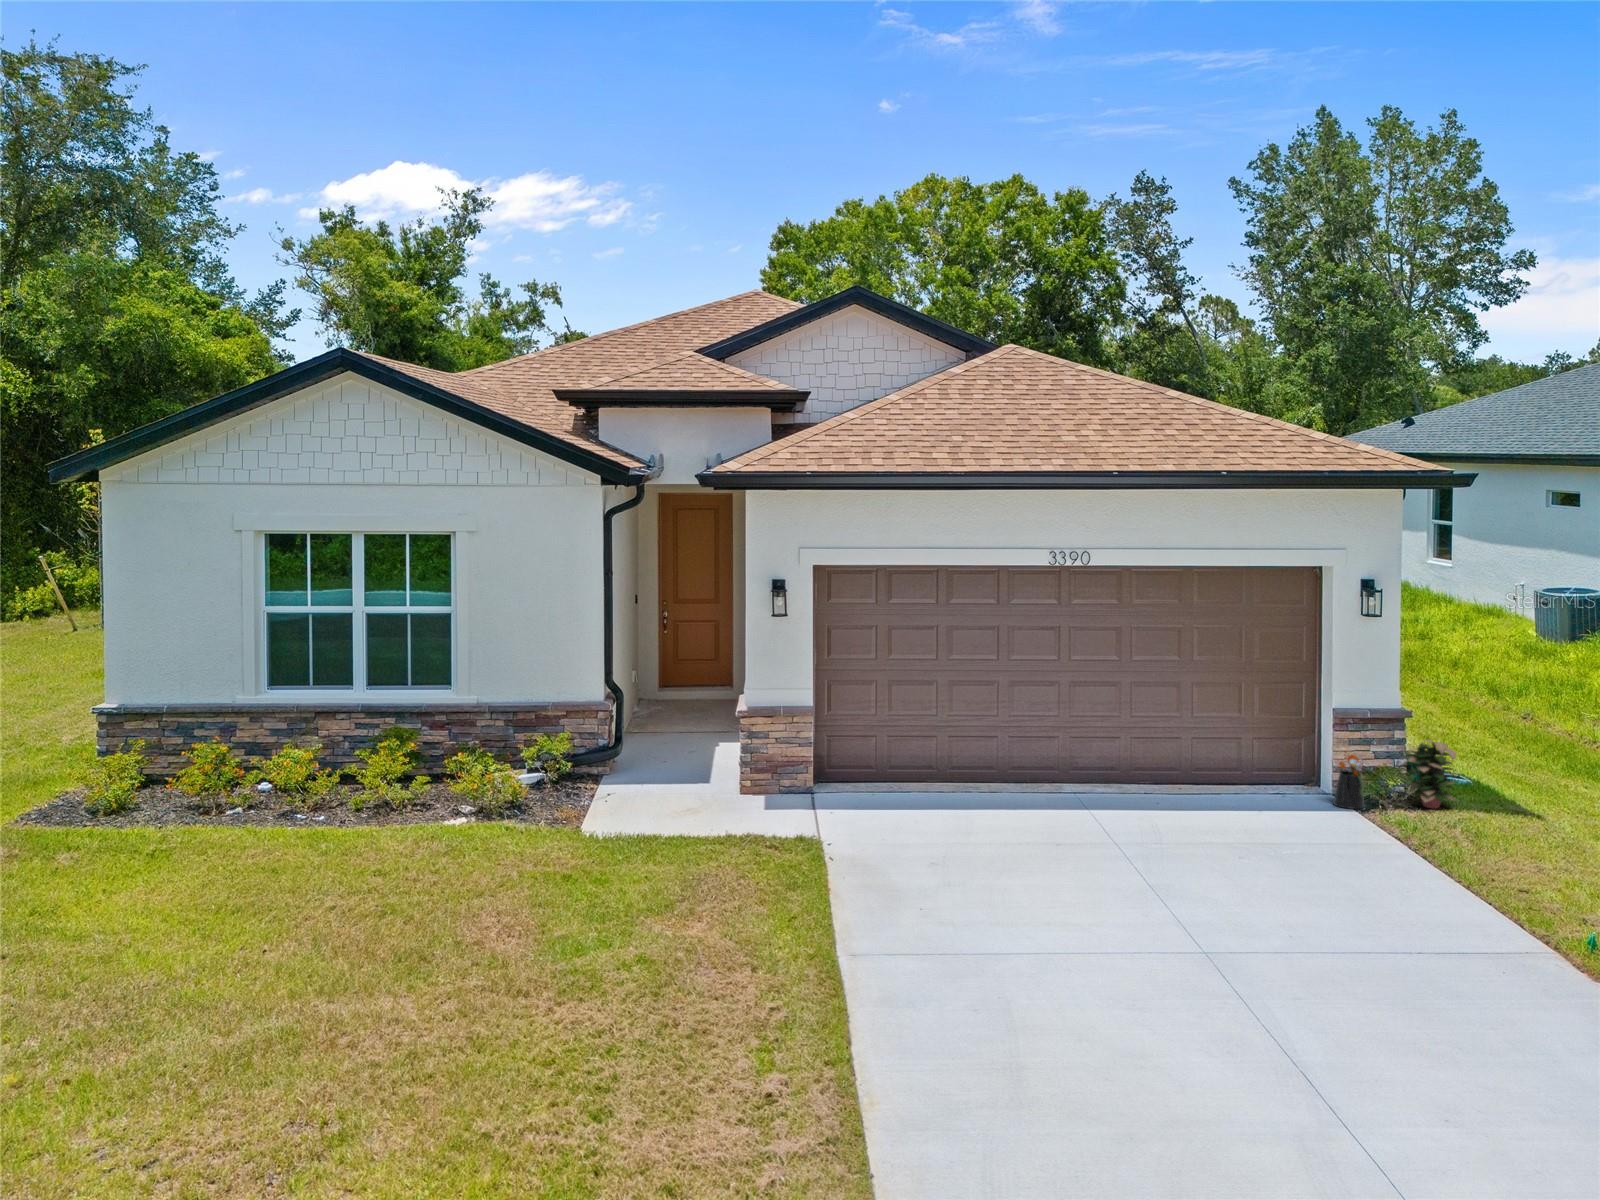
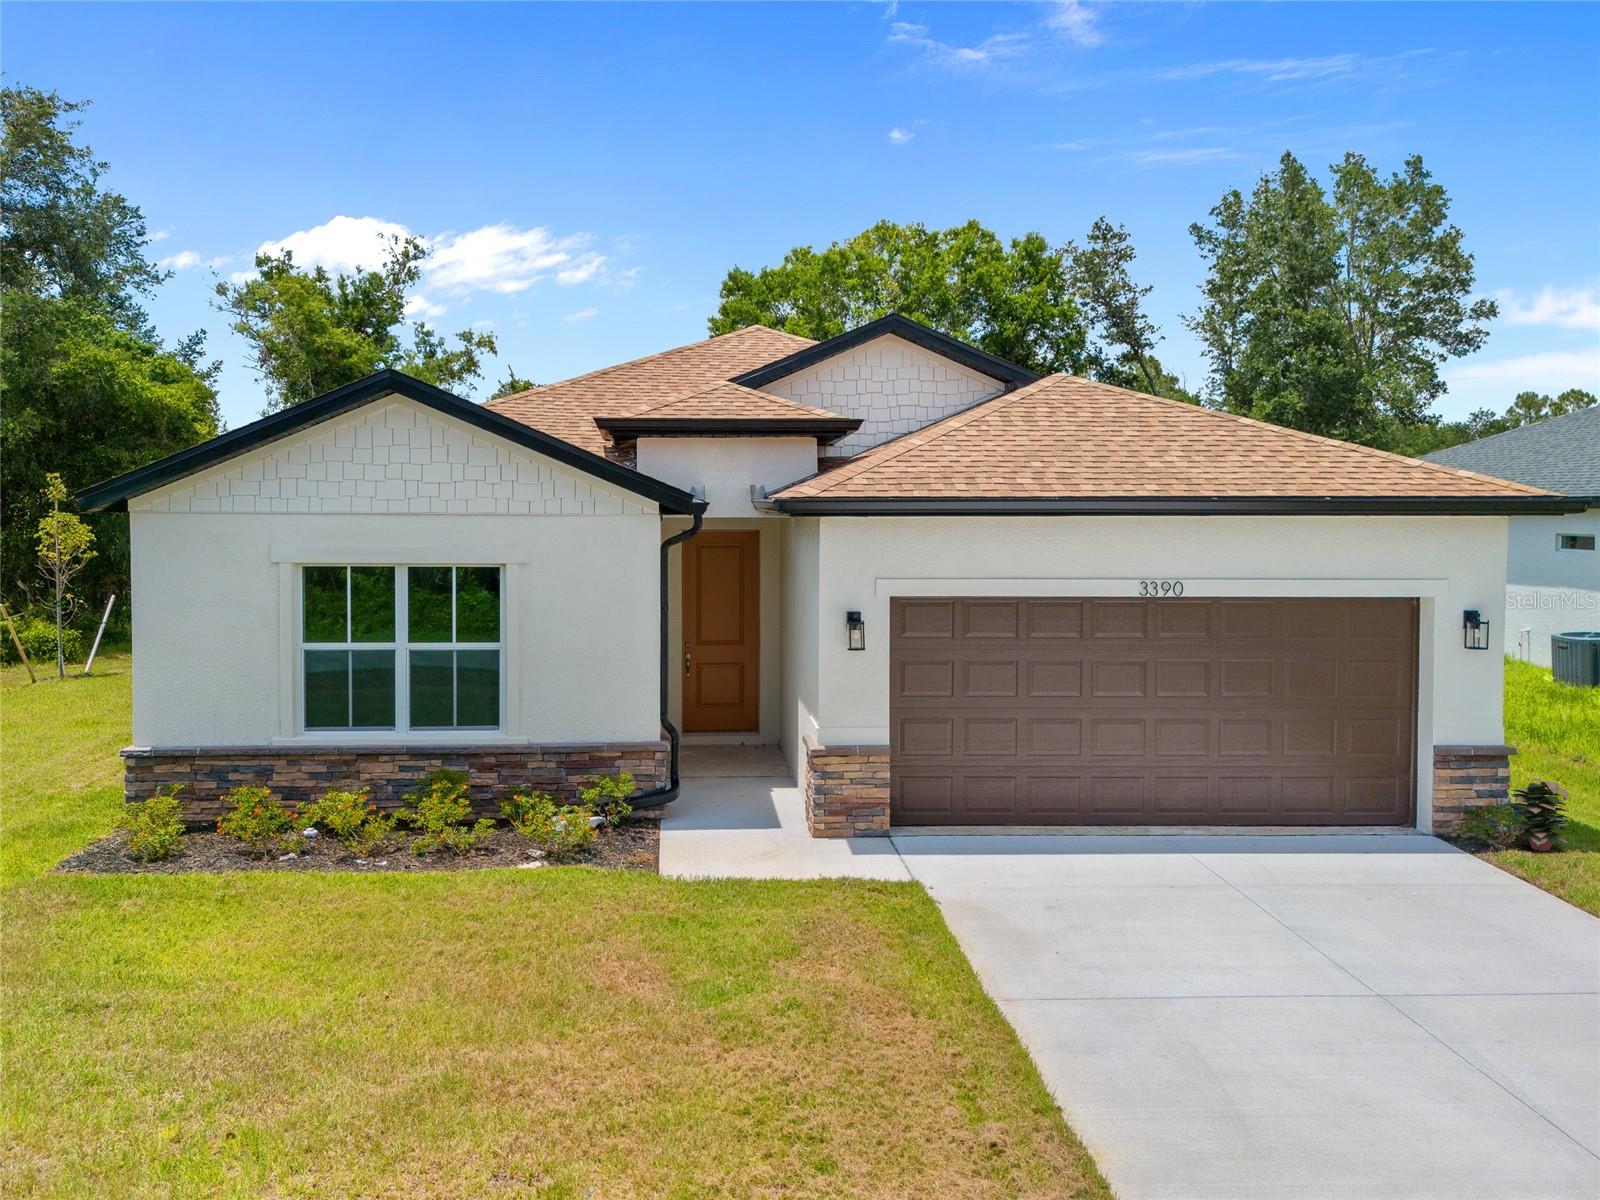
watering can: present [1333,755,1365,809] -> none [1438,794,1475,853]

